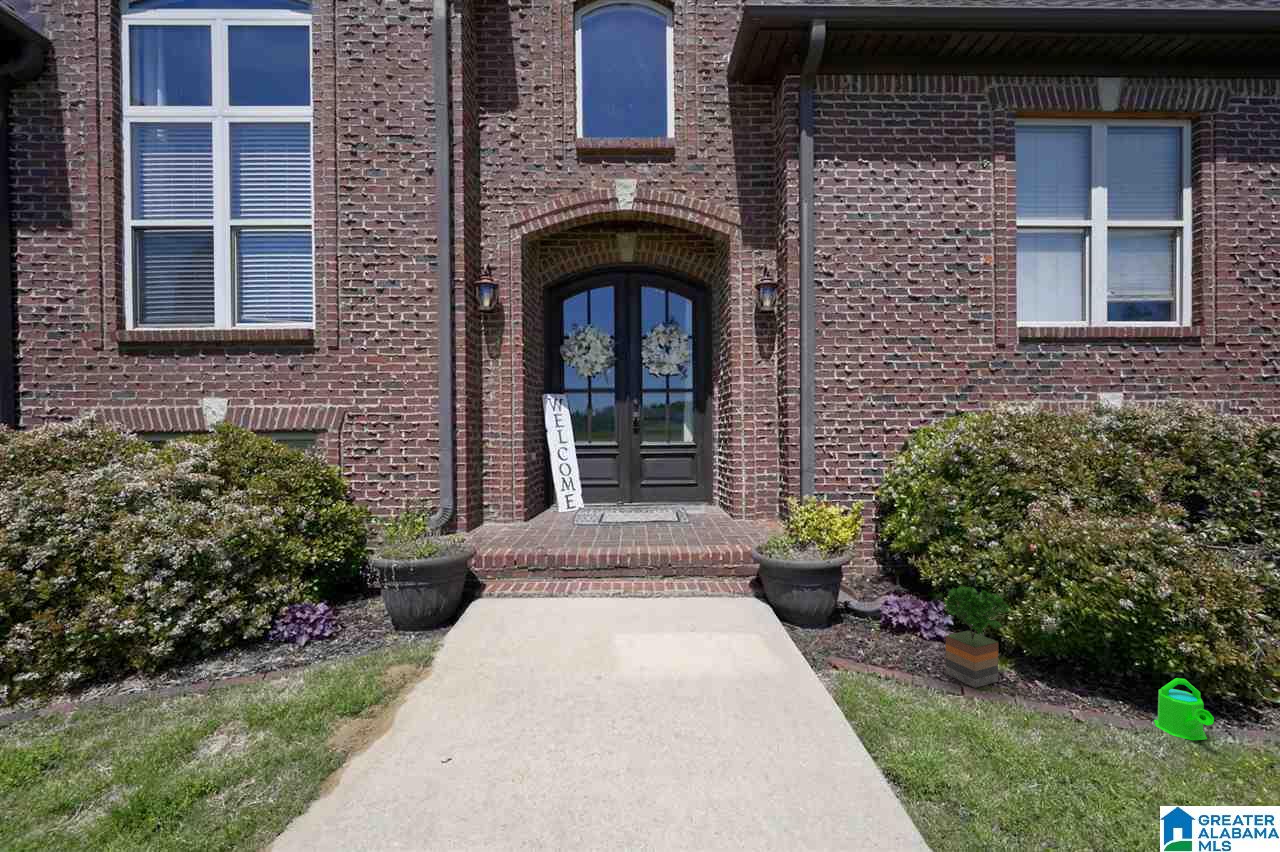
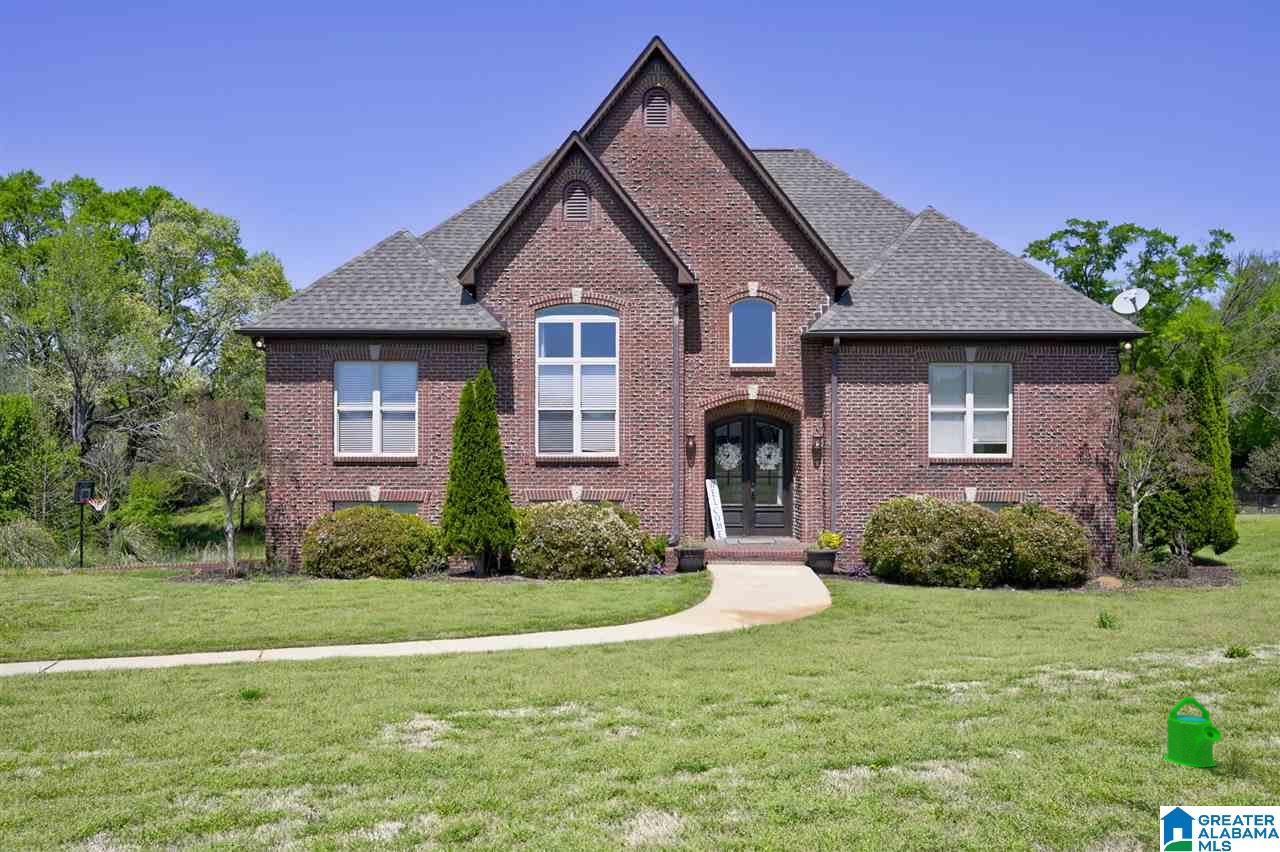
potted tree: present [945,586,1011,688] -> none [922,608,1004,736]

